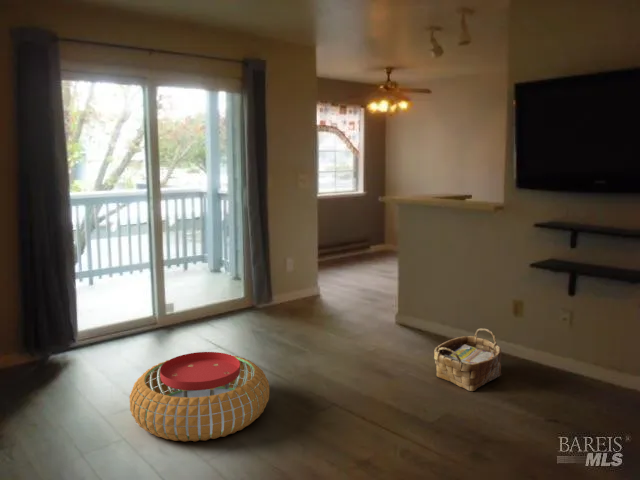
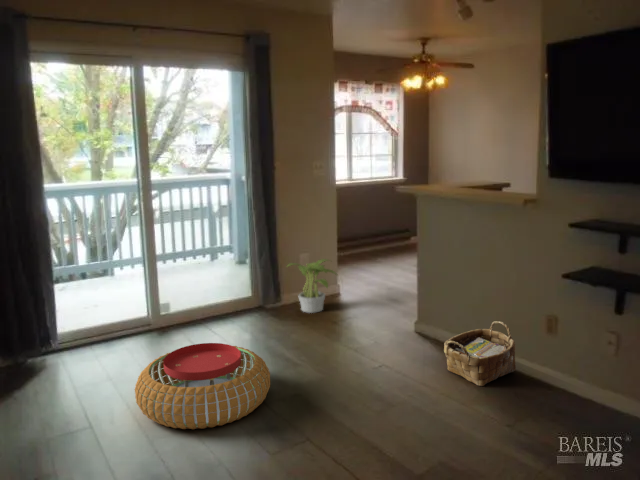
potted plant: none [266,269,317,322] -> present [287,259,336,313]

